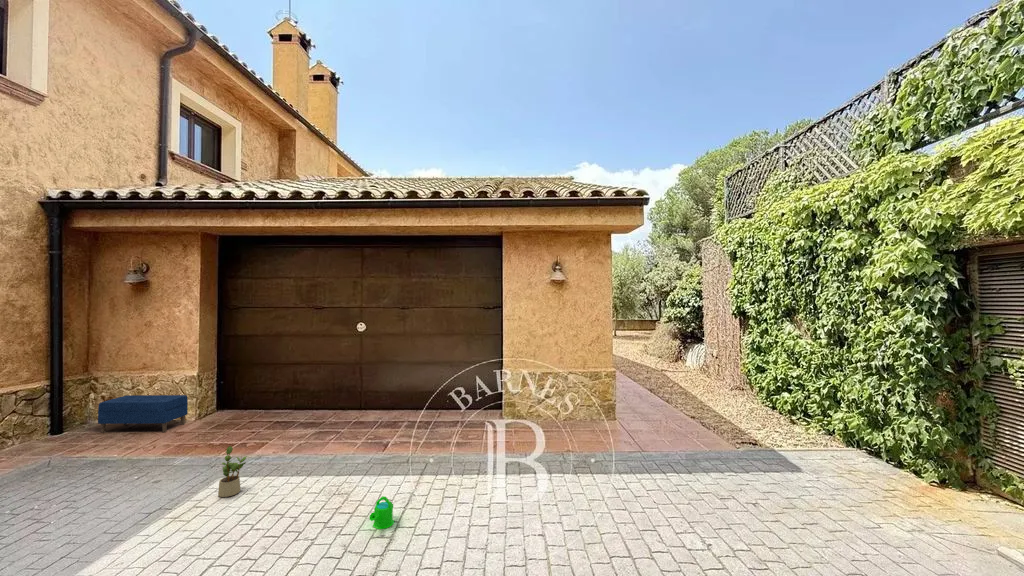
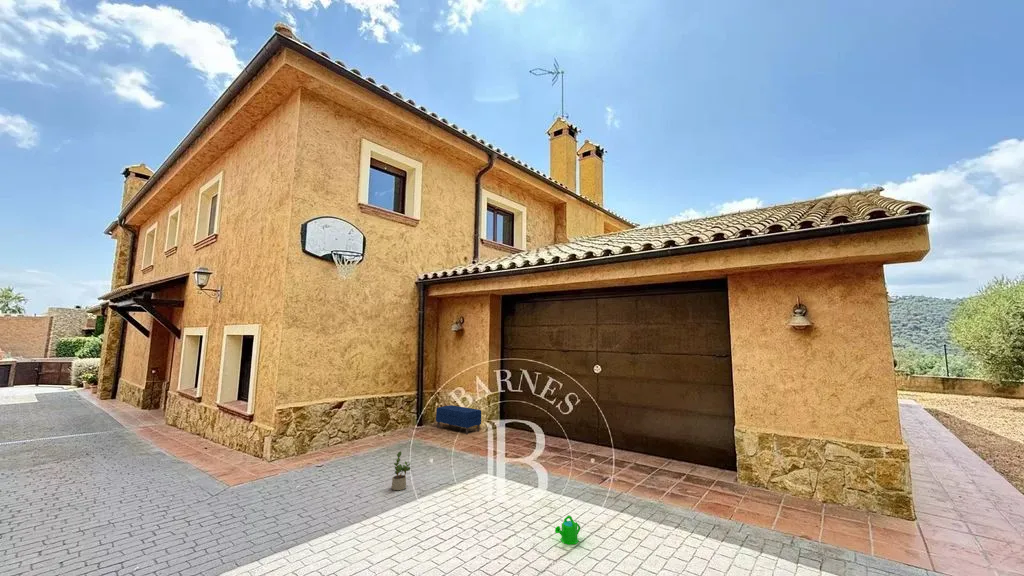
potted plant: present [218,446,247,497] -> present [392,452,411,490]

